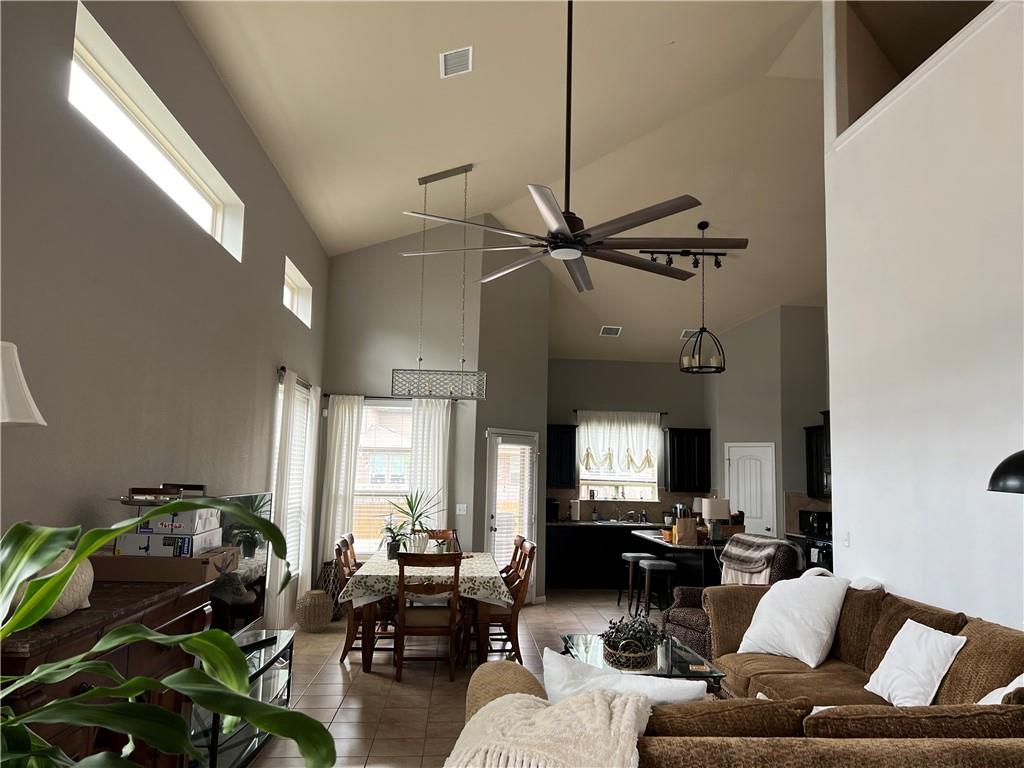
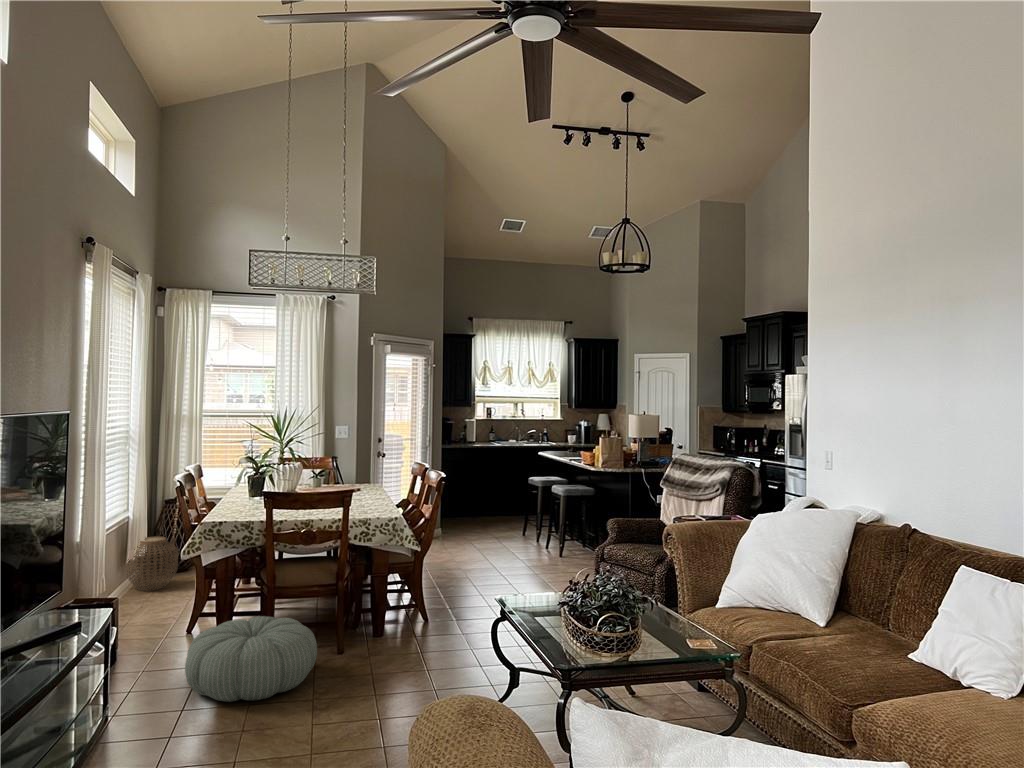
pouf: none [342,647,433,705] -> present [185,616,317,702]

